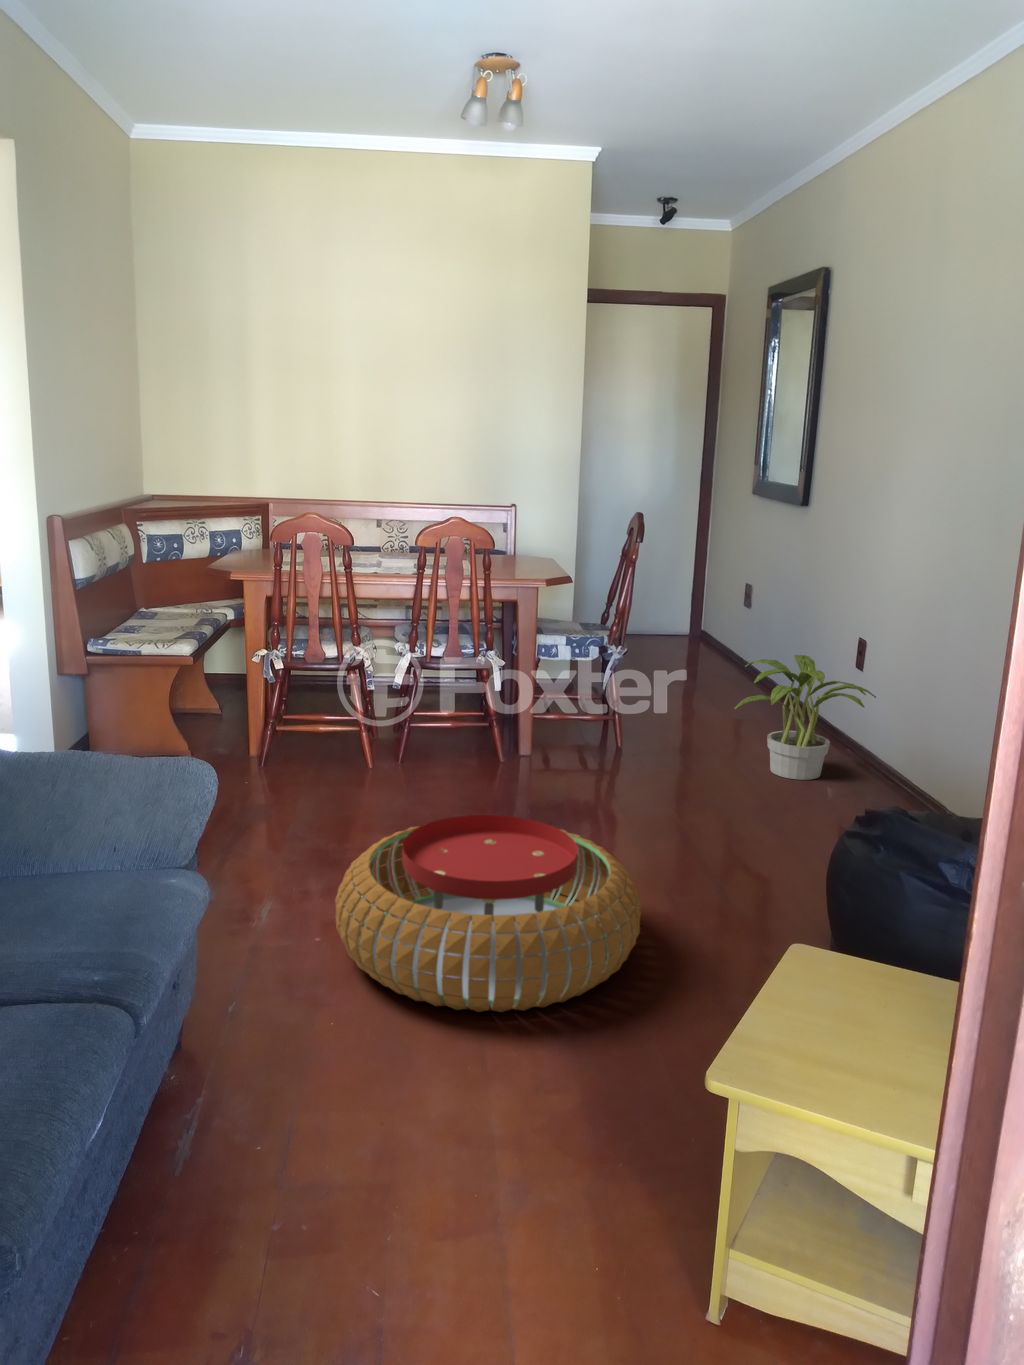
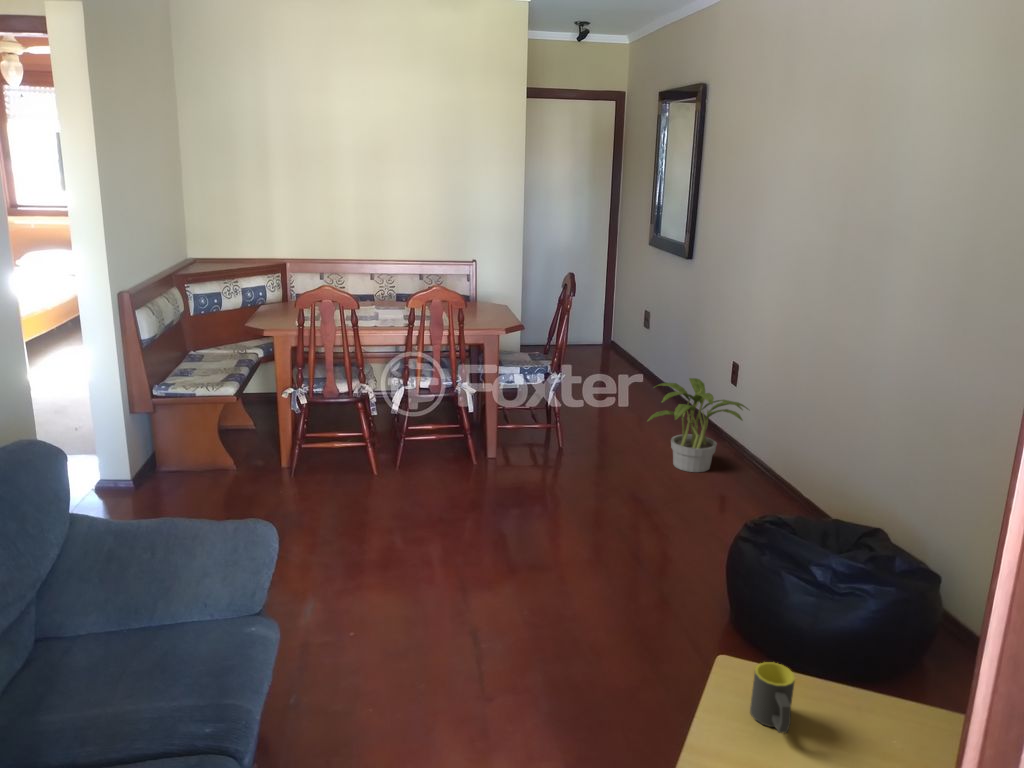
pouf: present [335,815,641,1012] -> none [365,533,596,696]
mug: none [820,926,879,1011] -> present [750,662,795,733]

